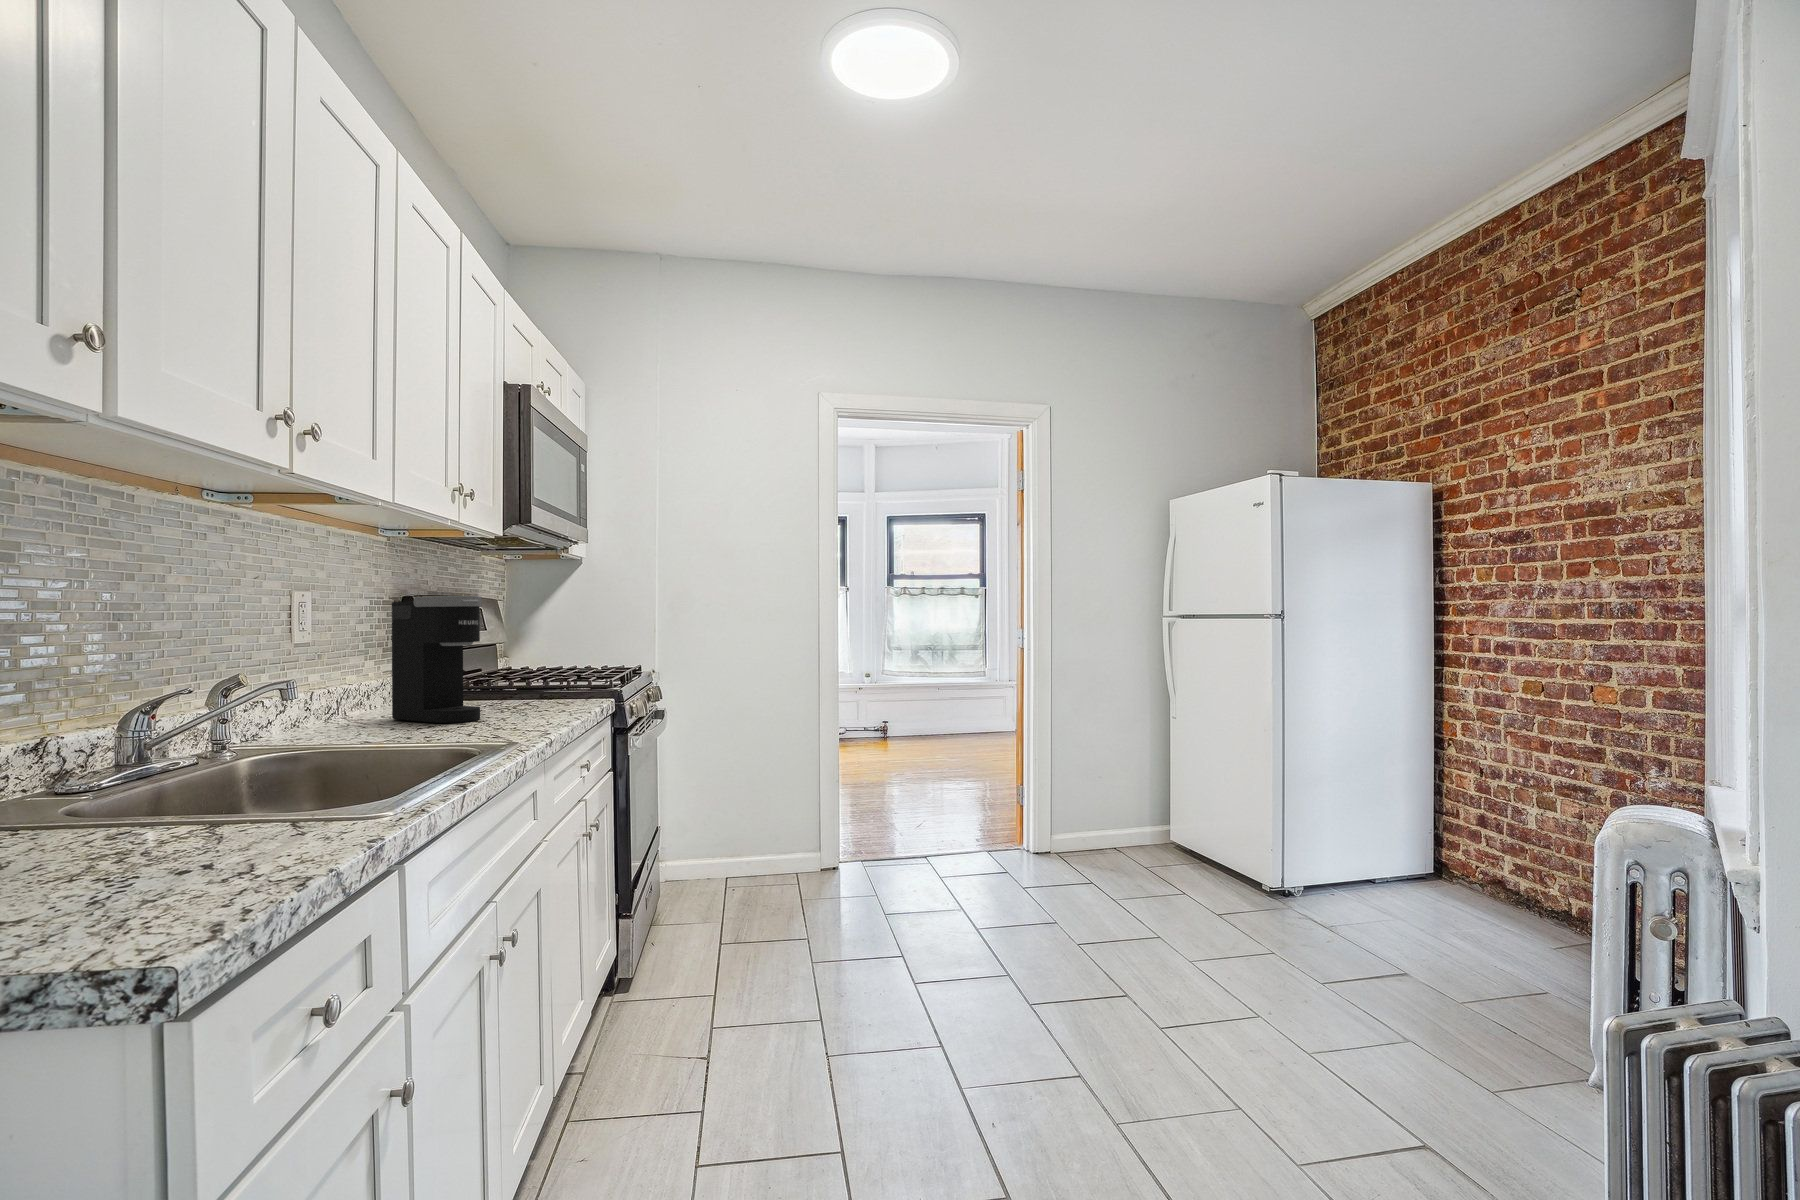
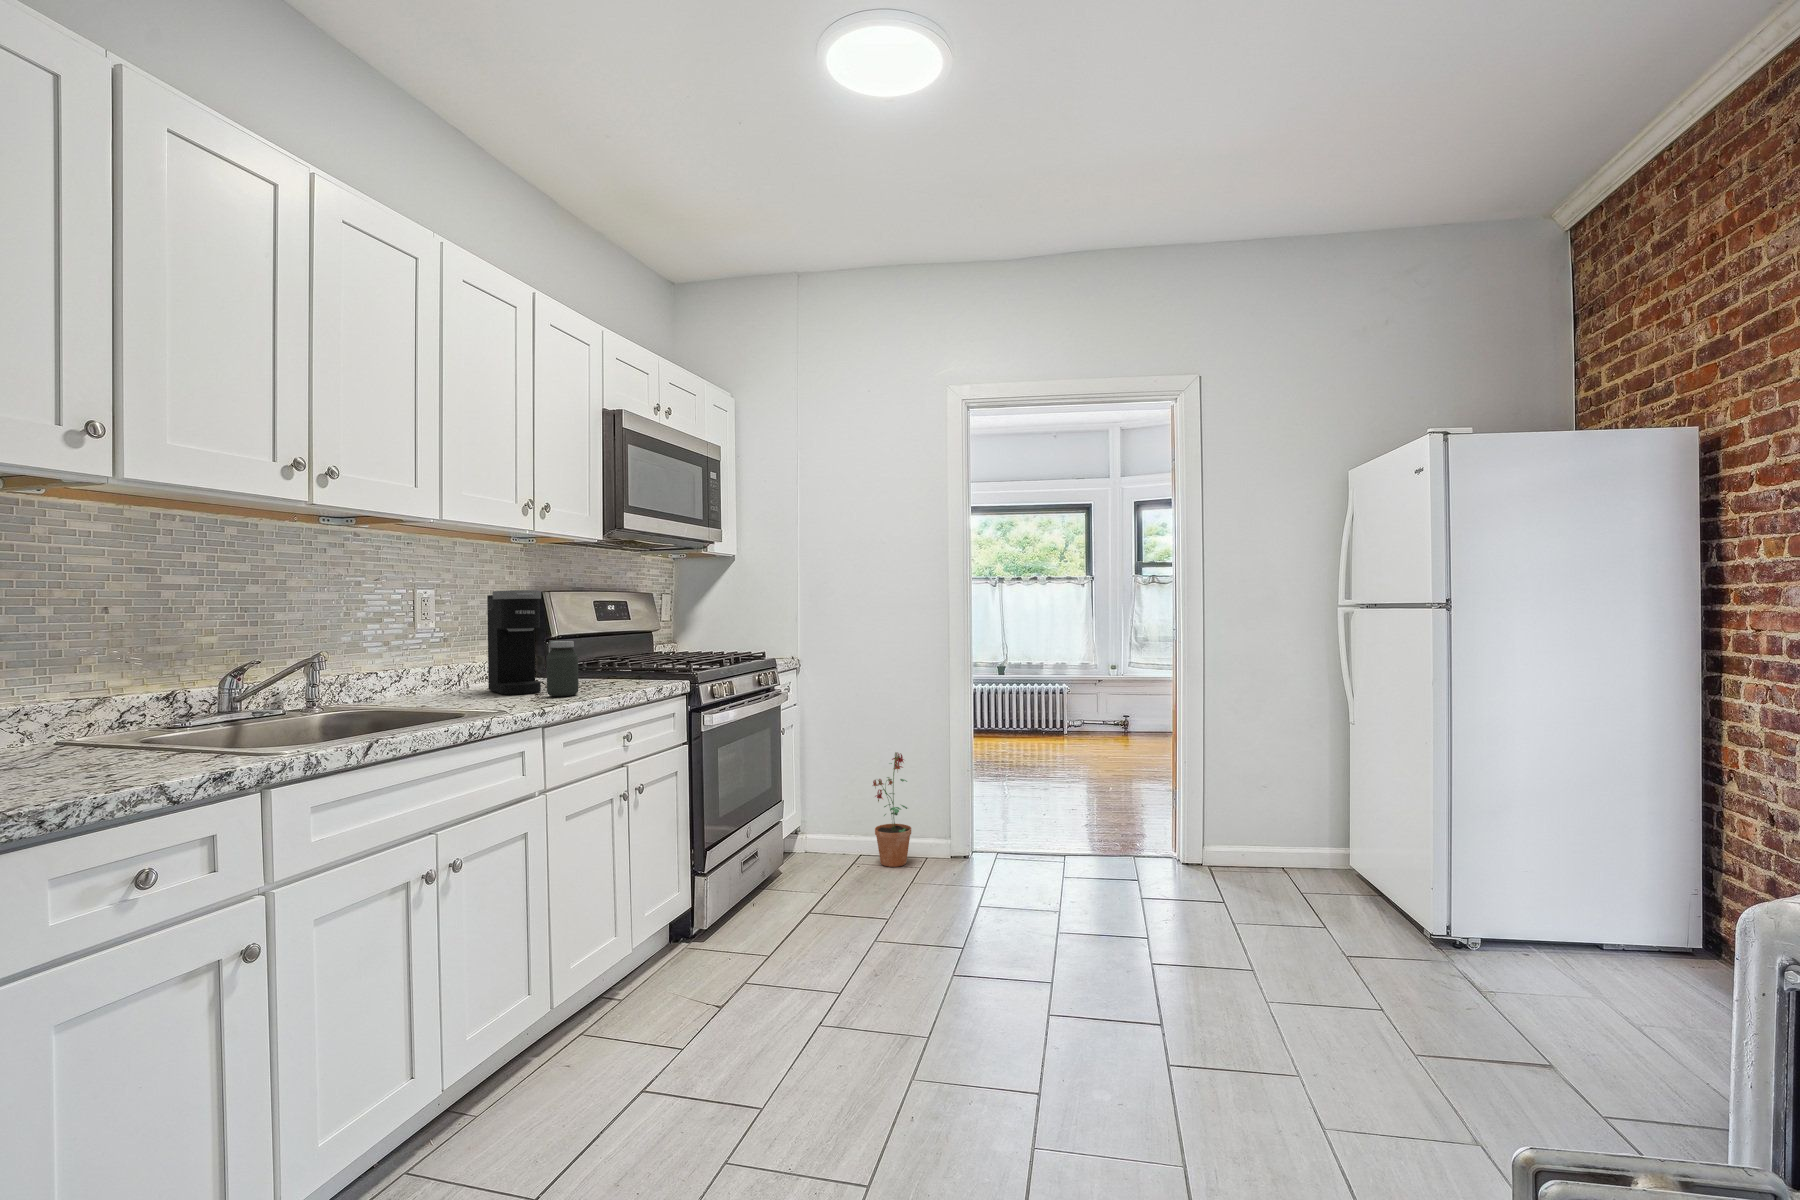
jar: none [514,656,552,722] -> present [547,641,579,697]
potted plant: none [744,770,793,891] -> present [873,752,911,867]

